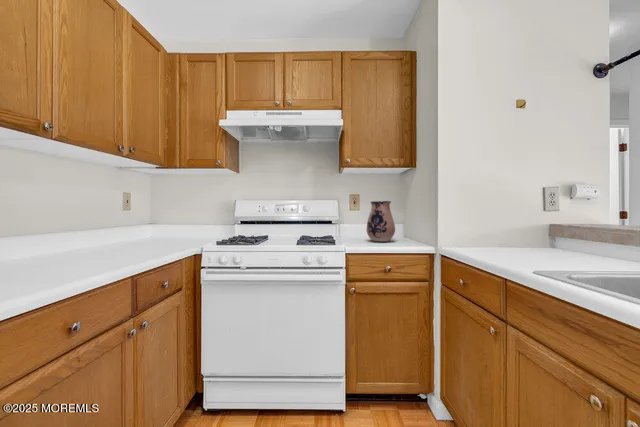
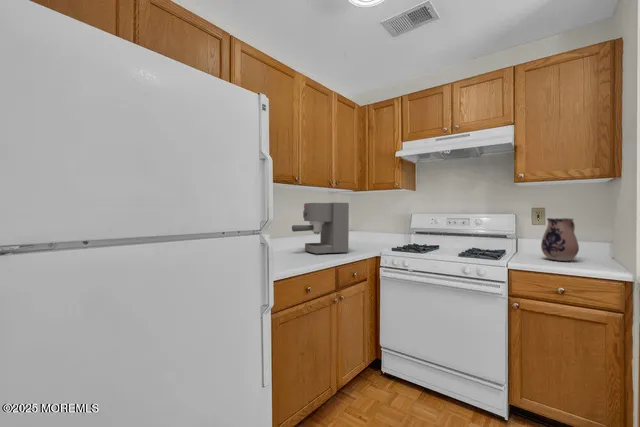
coffee maker: none [41,176,153,260] -> present [292,203,349,255]

